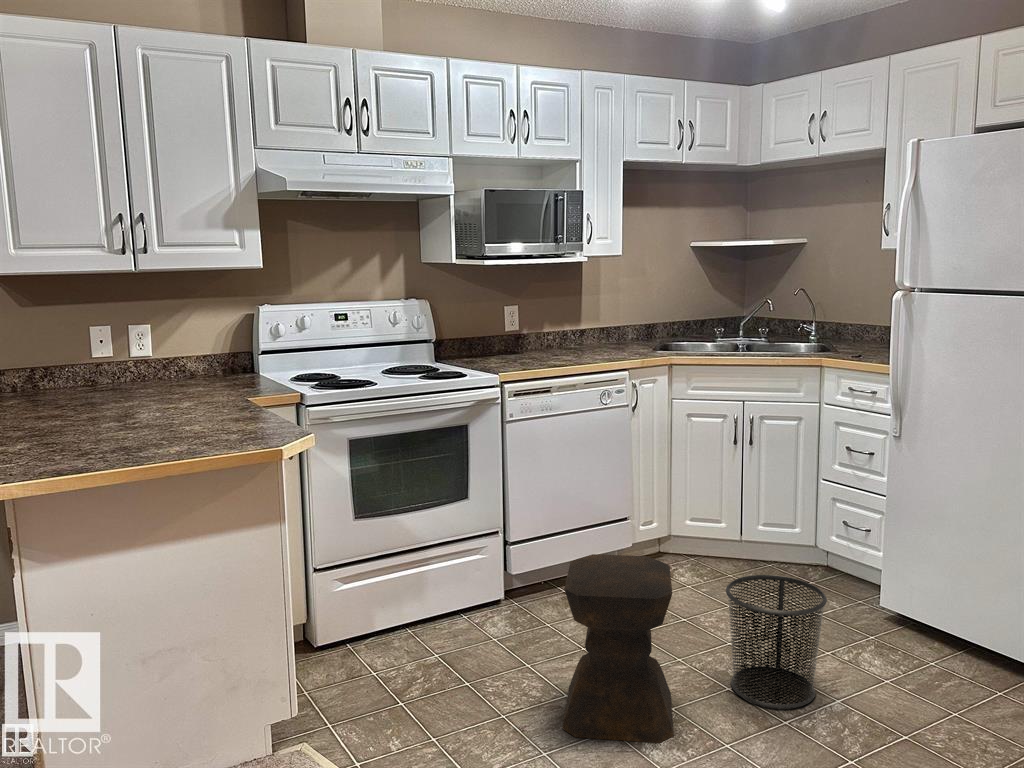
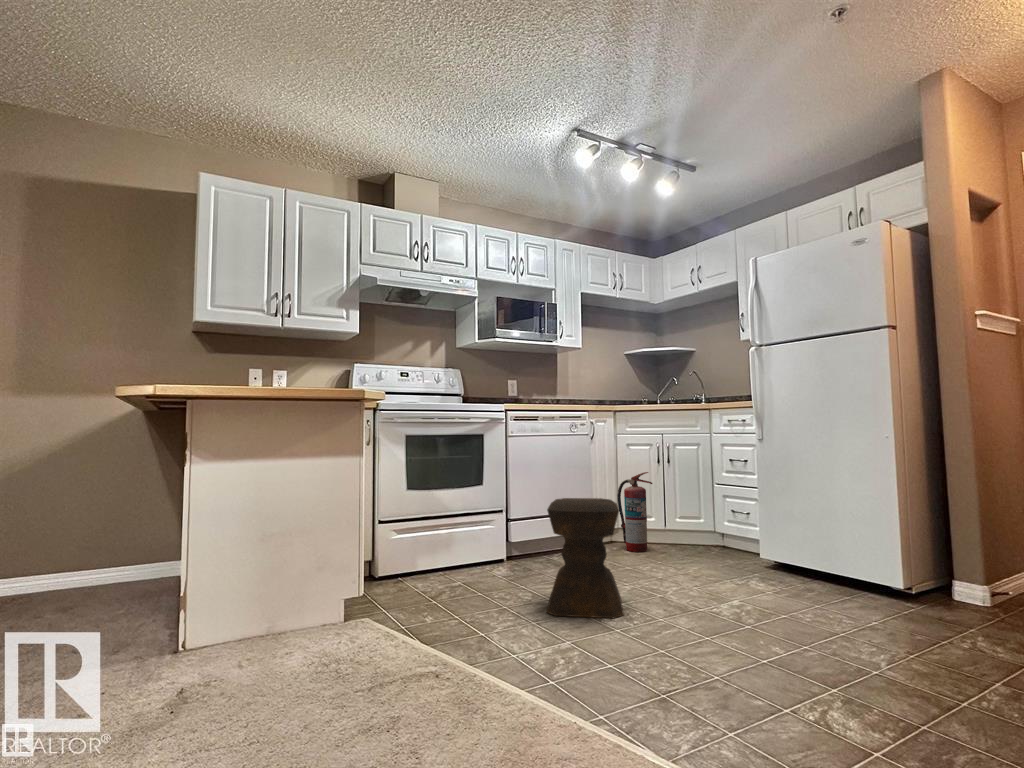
fire extinguisher: none [671,465,726,580] -> present [617,472,652,552]
waste bin: present [726,575,827,709] -> none [655,519,723,604]

